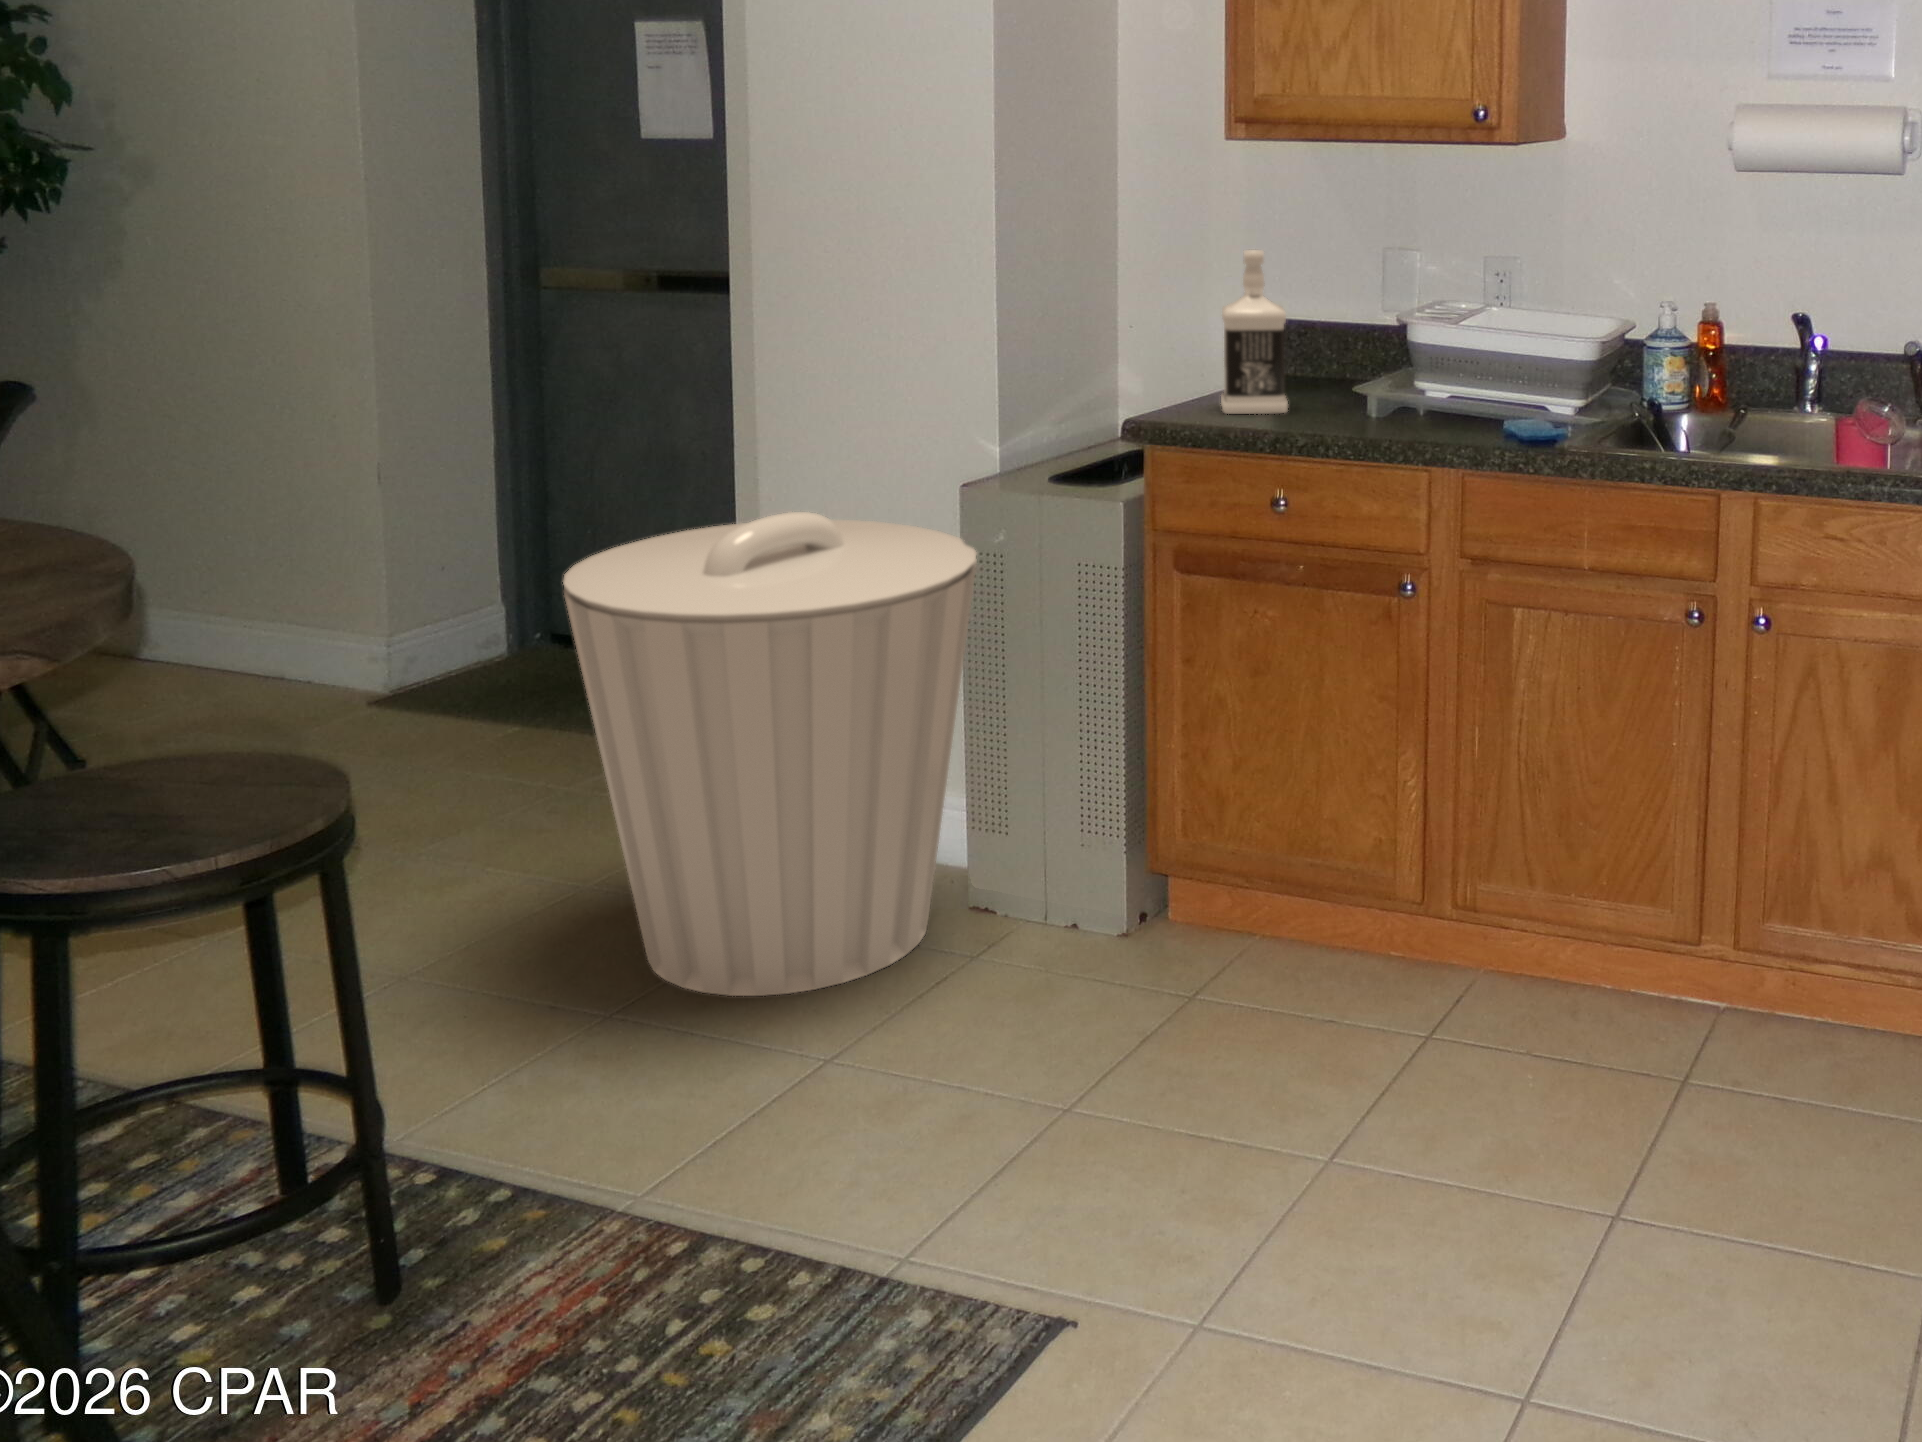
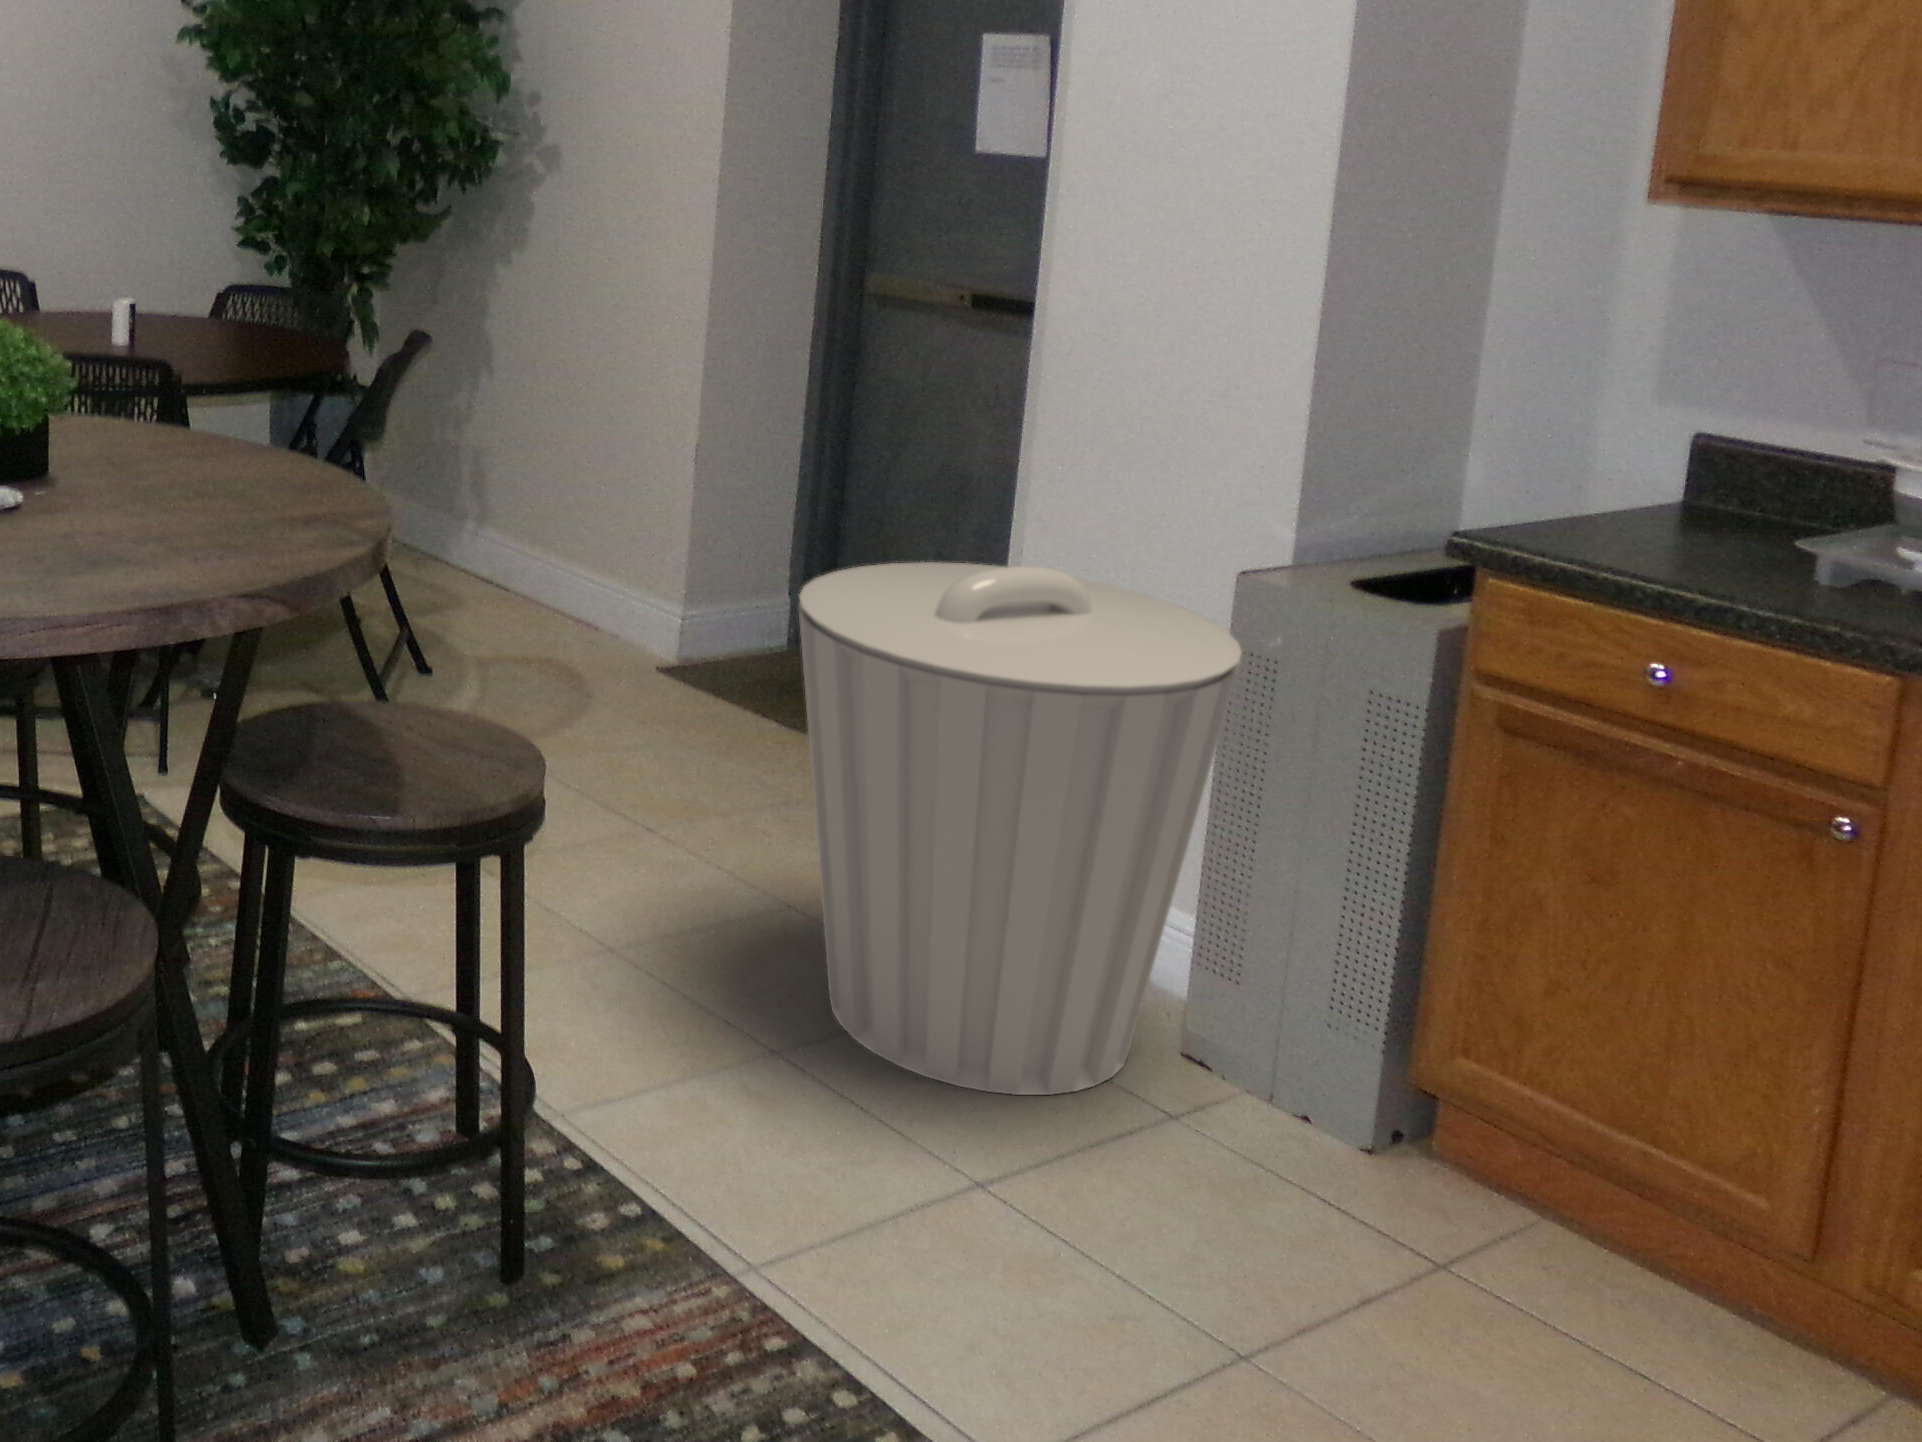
bottle: present [1221,250,1288,414] -> none [1592,343,1705,560]

